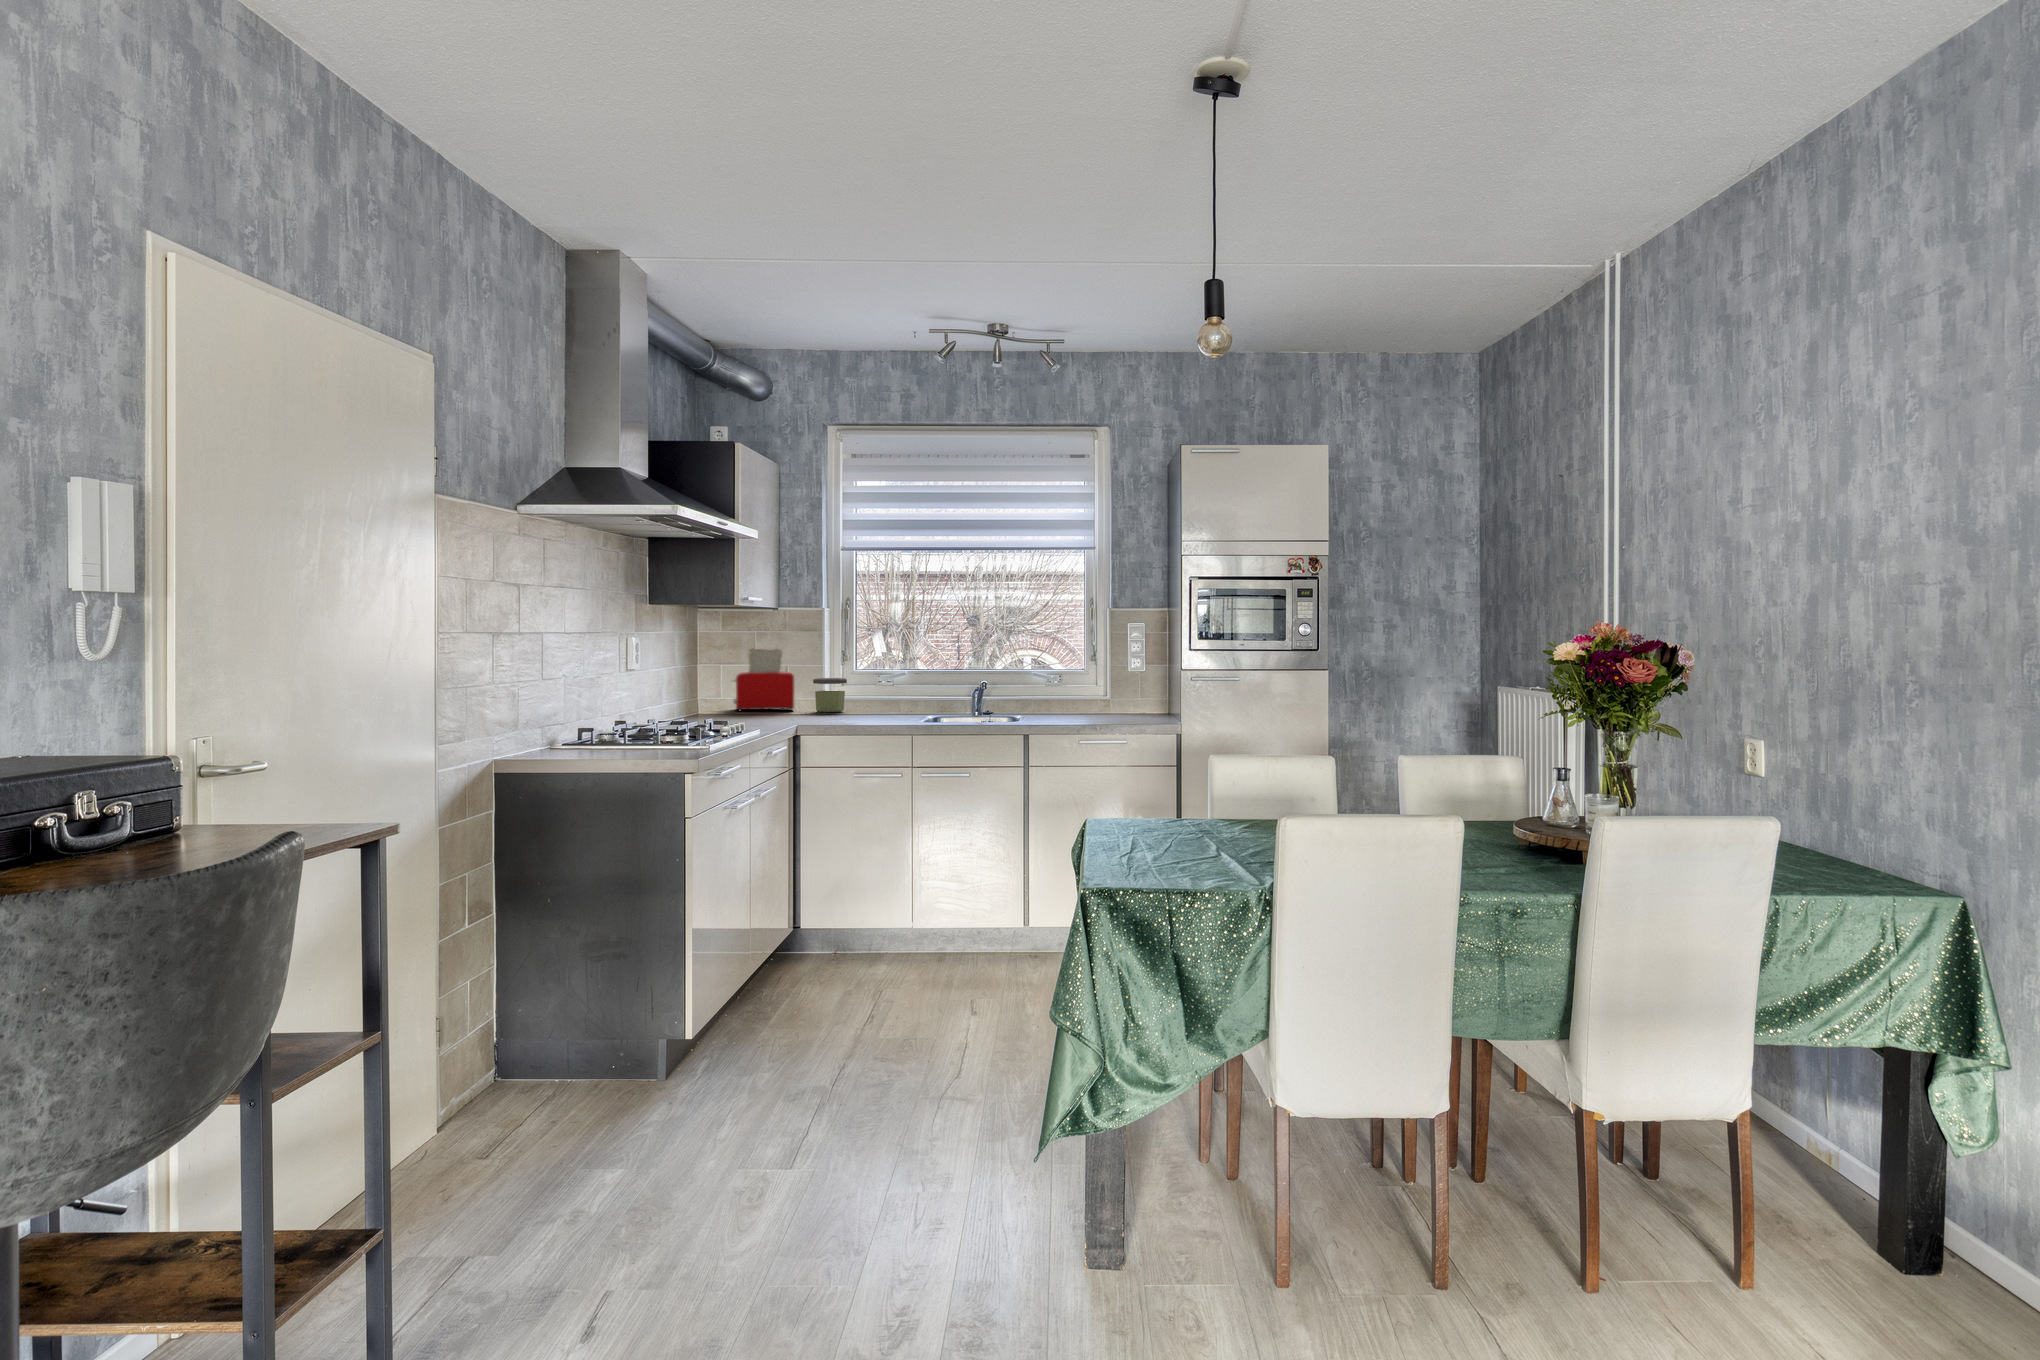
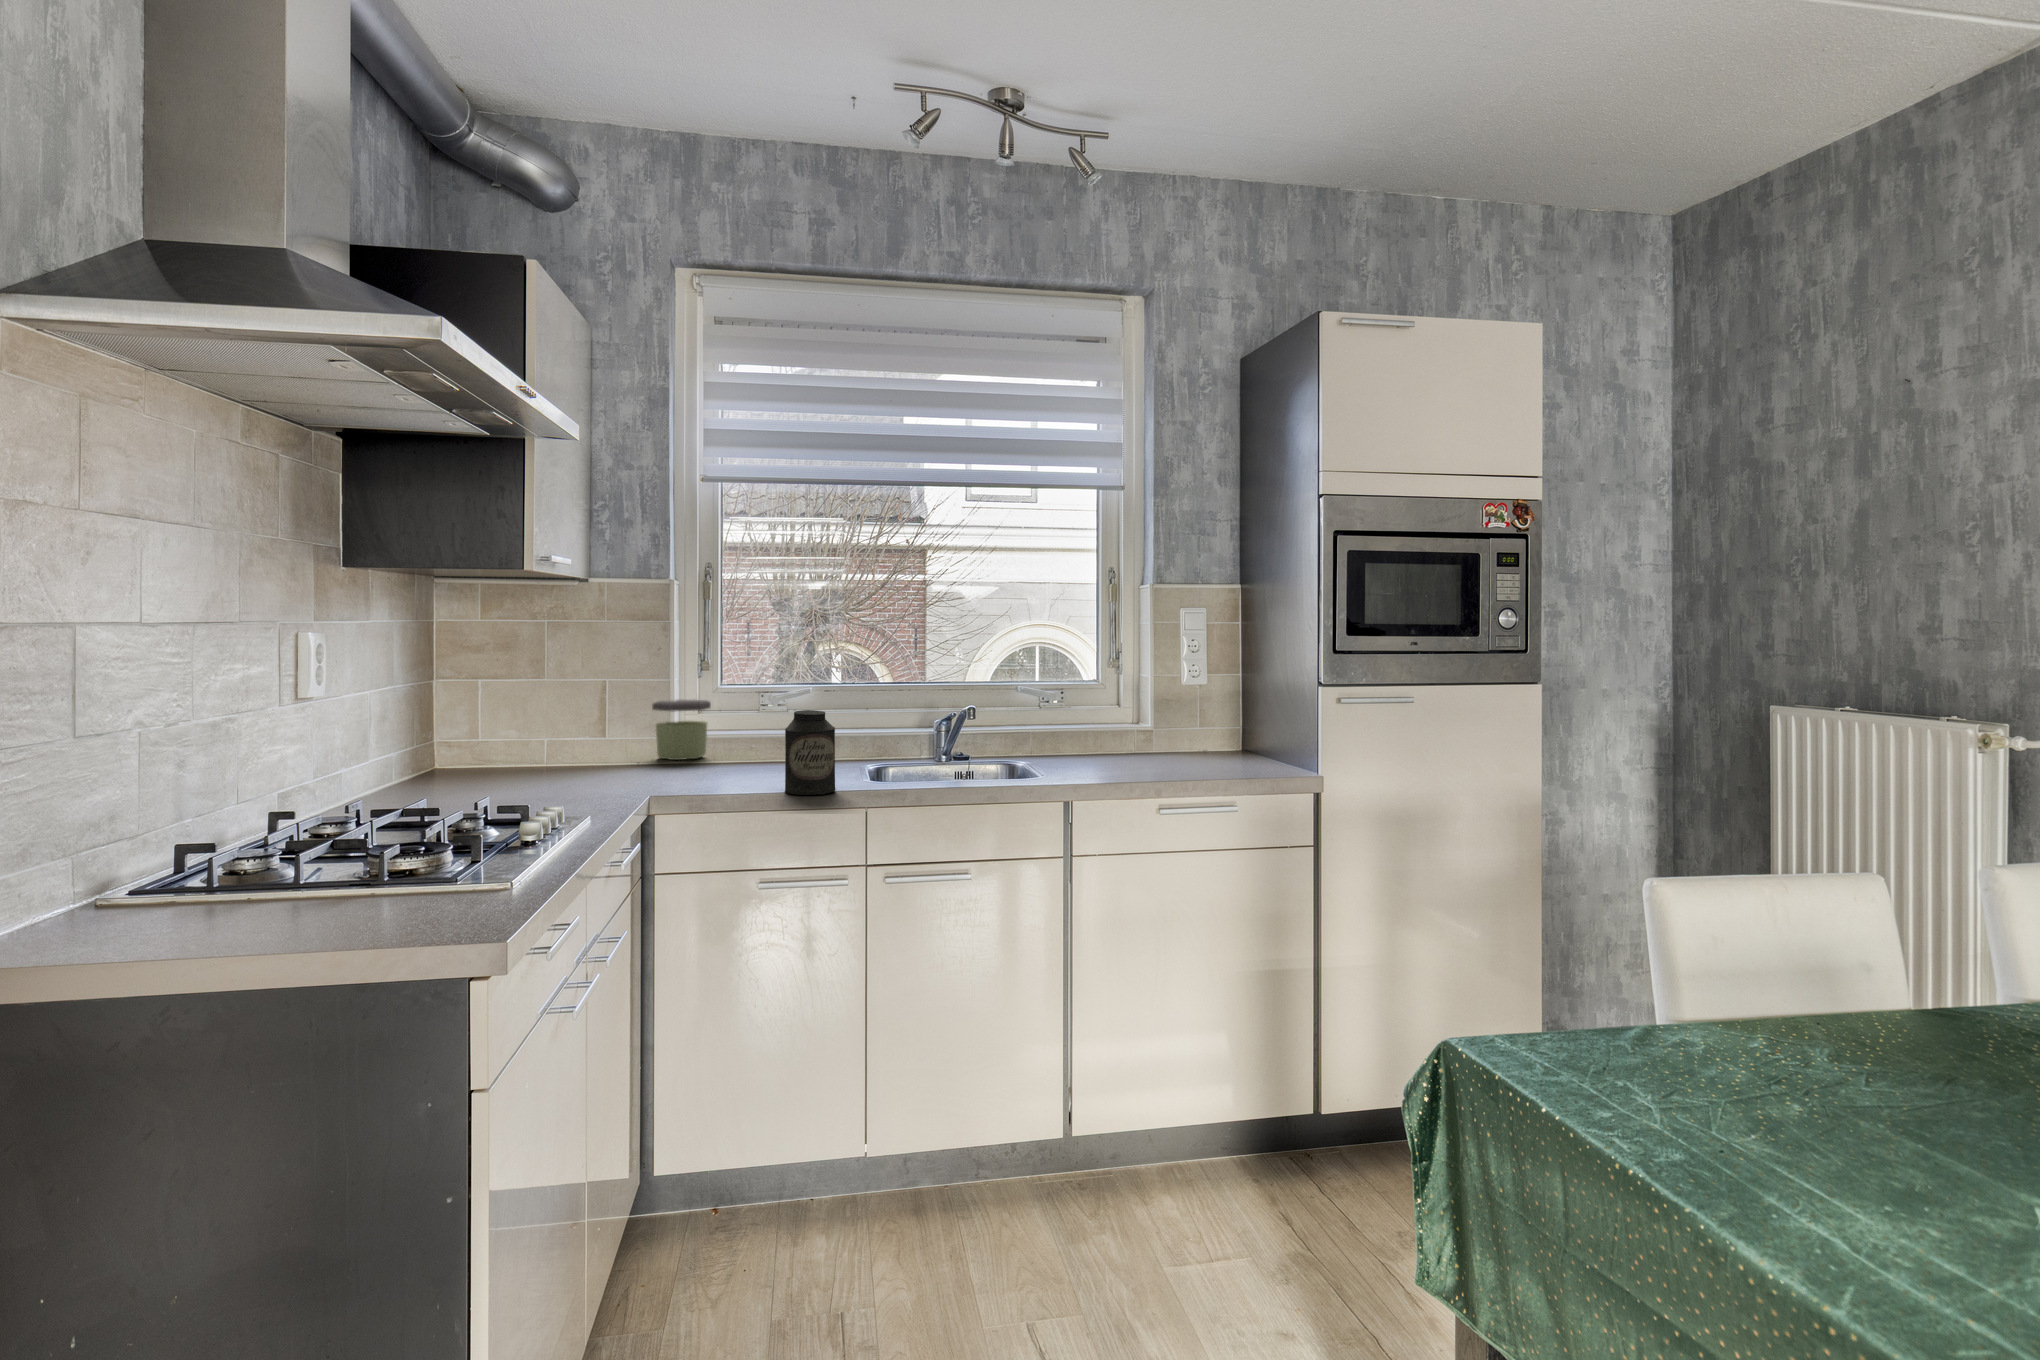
toaster: present [733,649,794,711] -> none [500,650,618,763]
canister: none [869,680,897,726] -> present [785,710,835,795]

